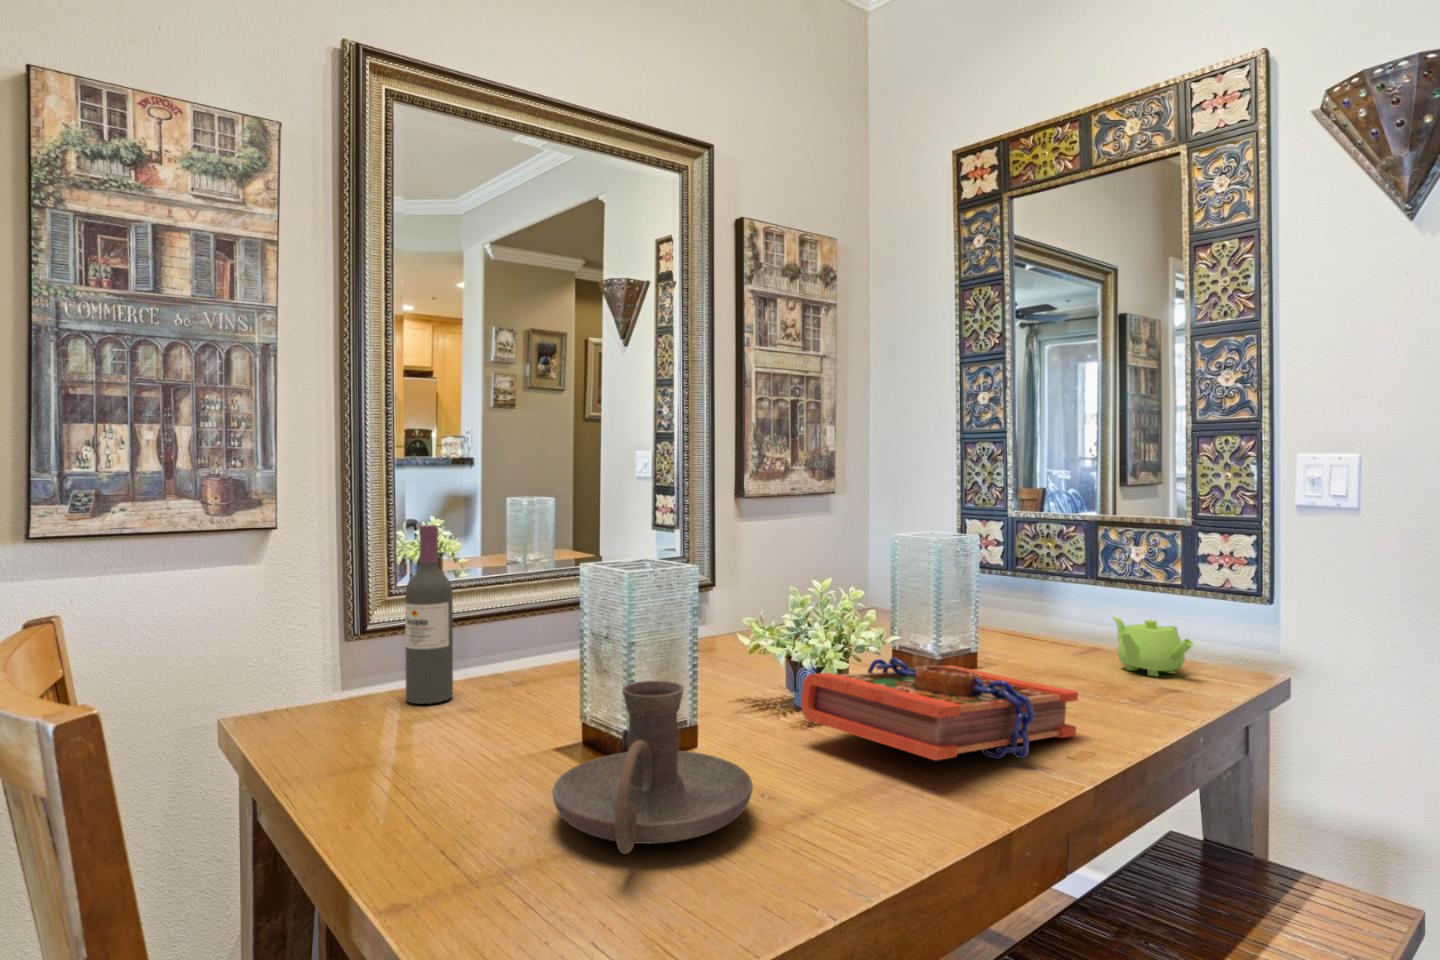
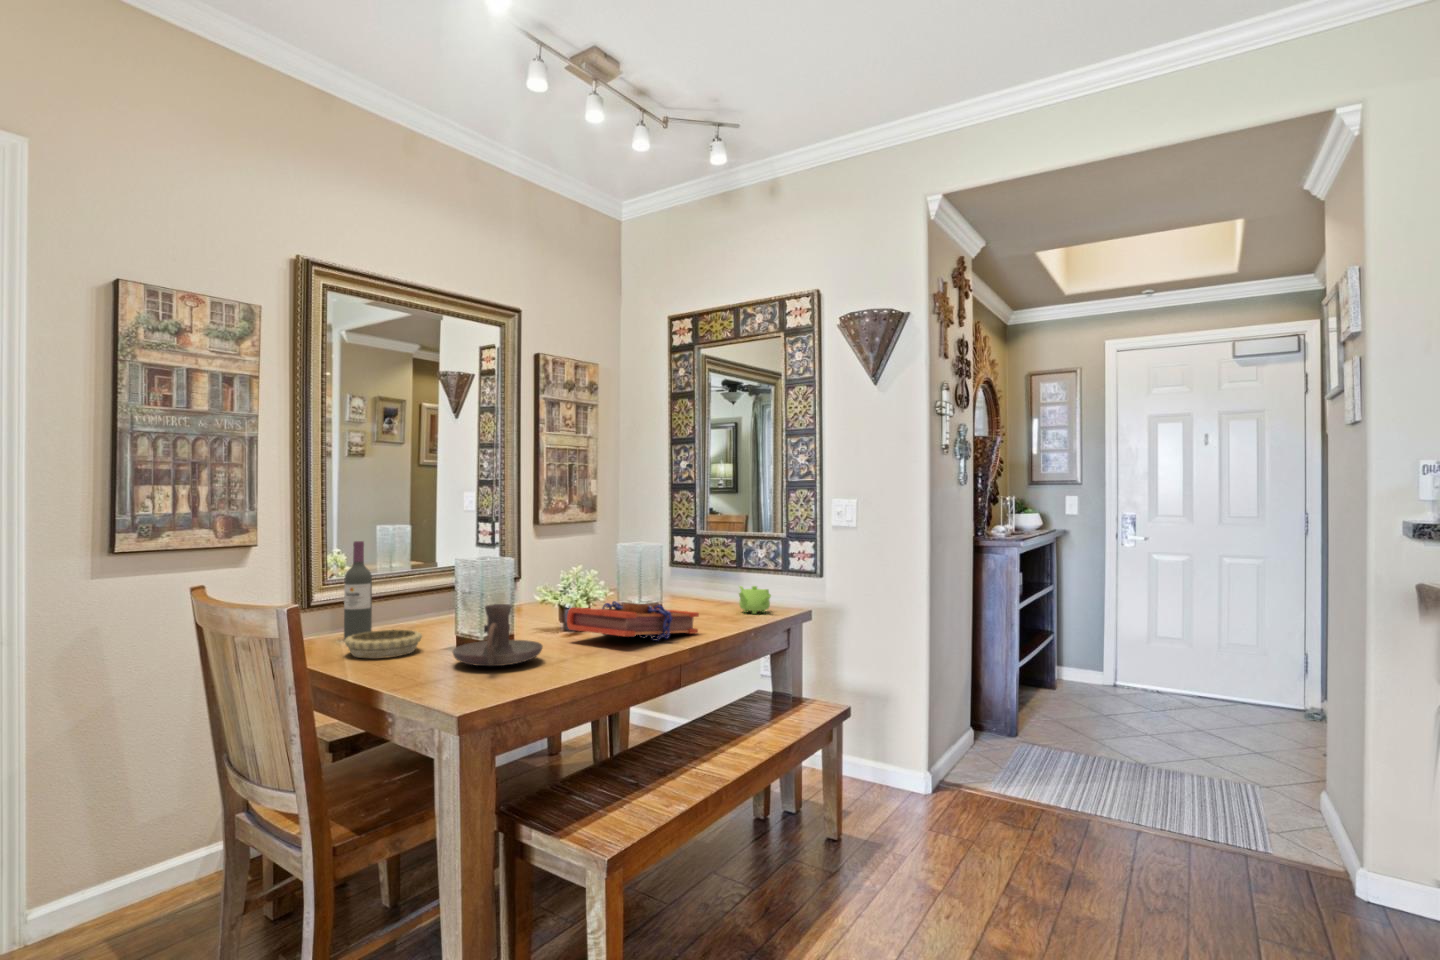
decorative bowl: none [369,699,519,770] -> present [344,630,422,658]

